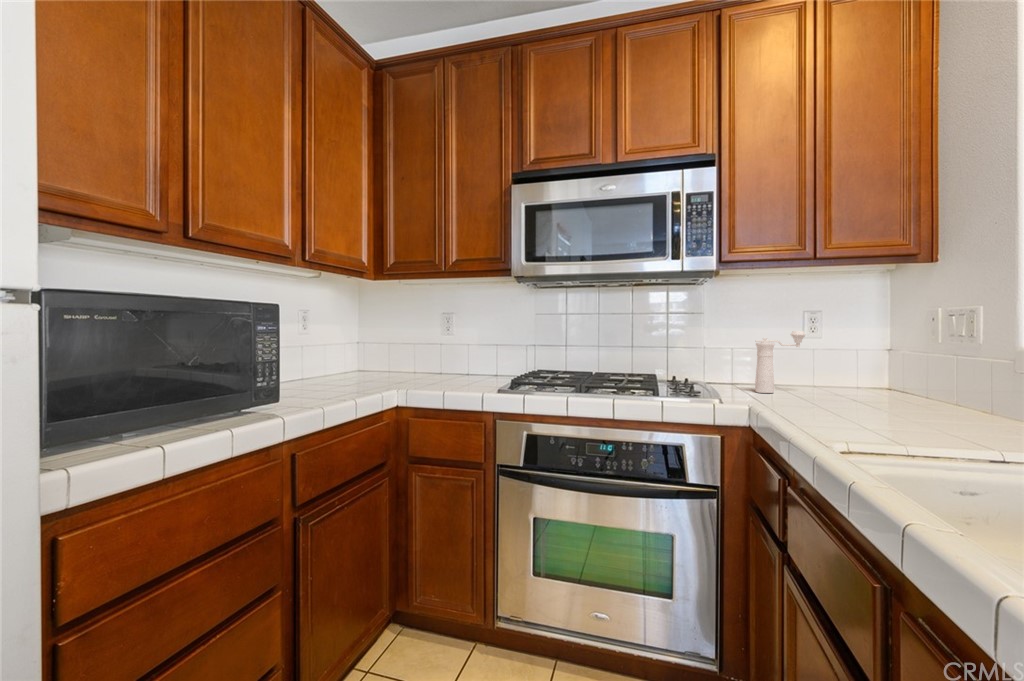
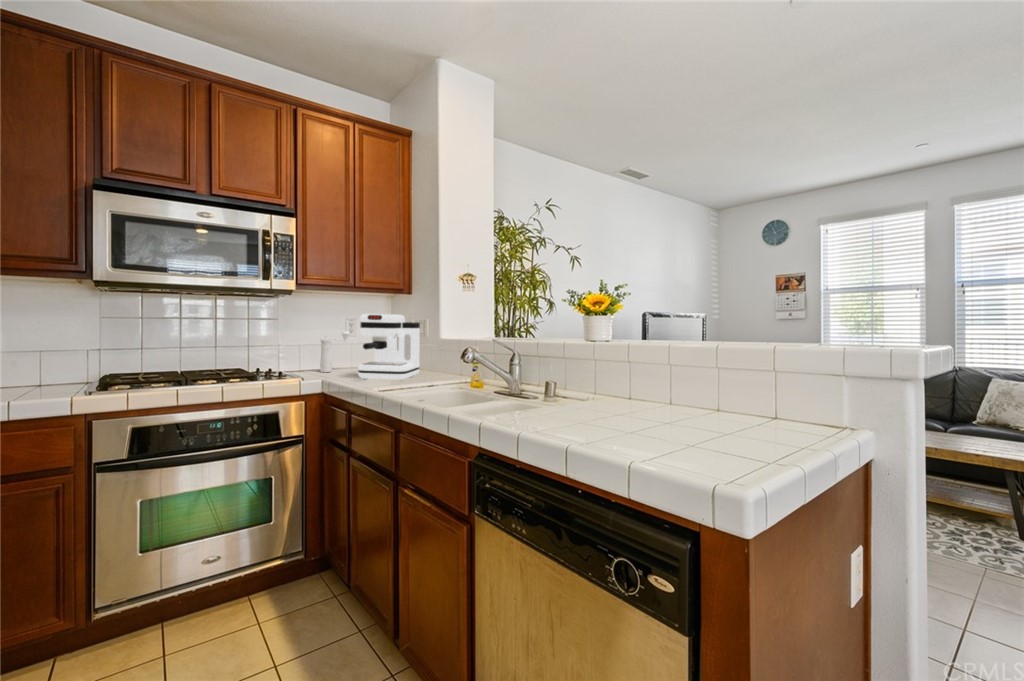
coffee maker: none [816,292,960,422] -> present [358,314,420,380]

